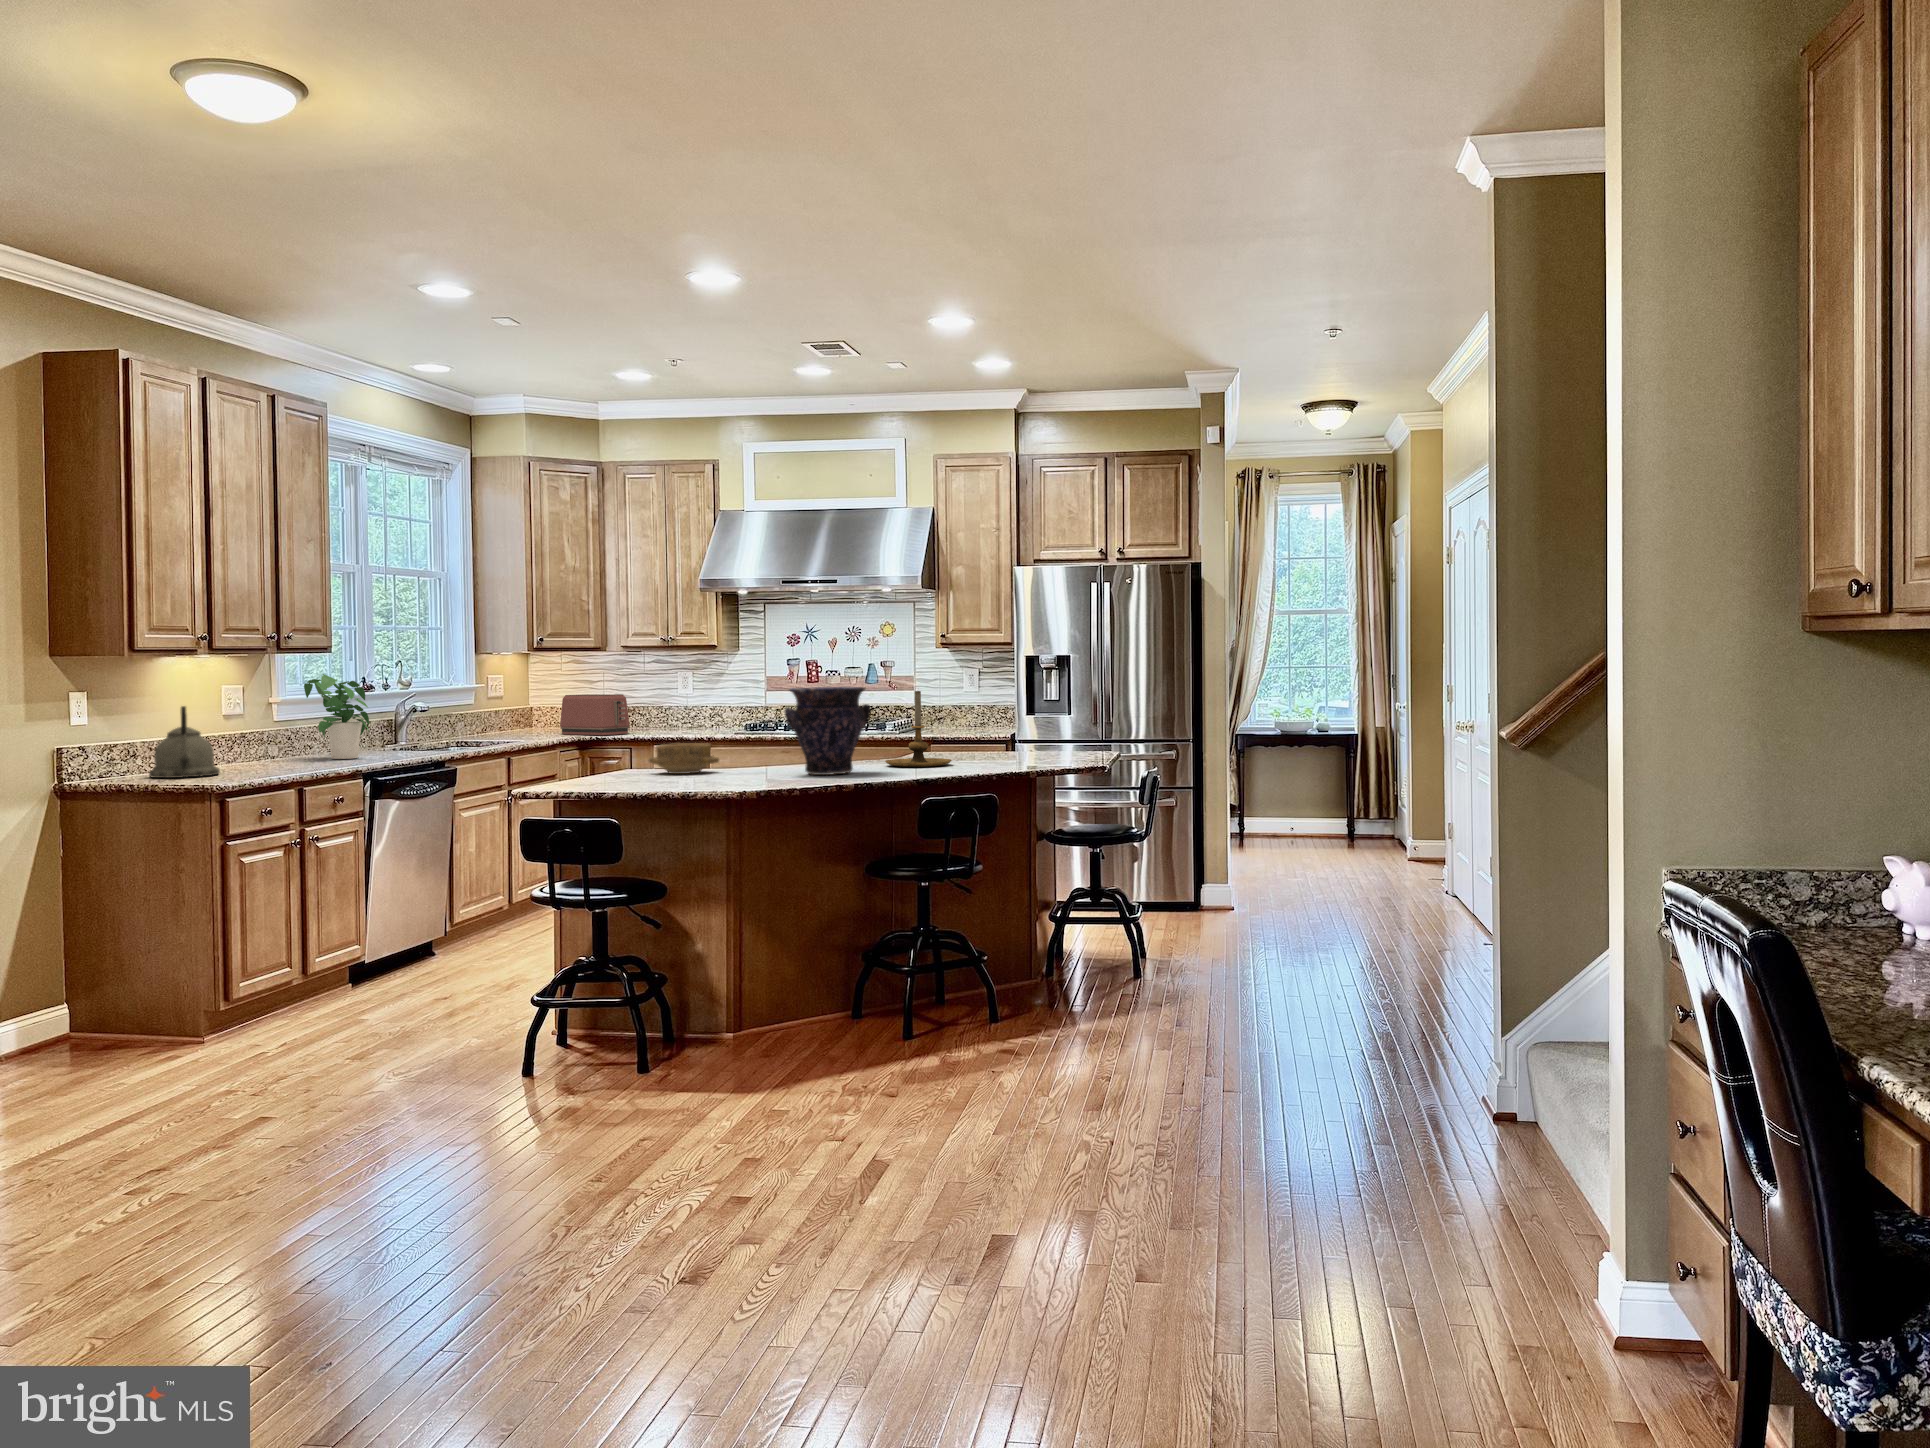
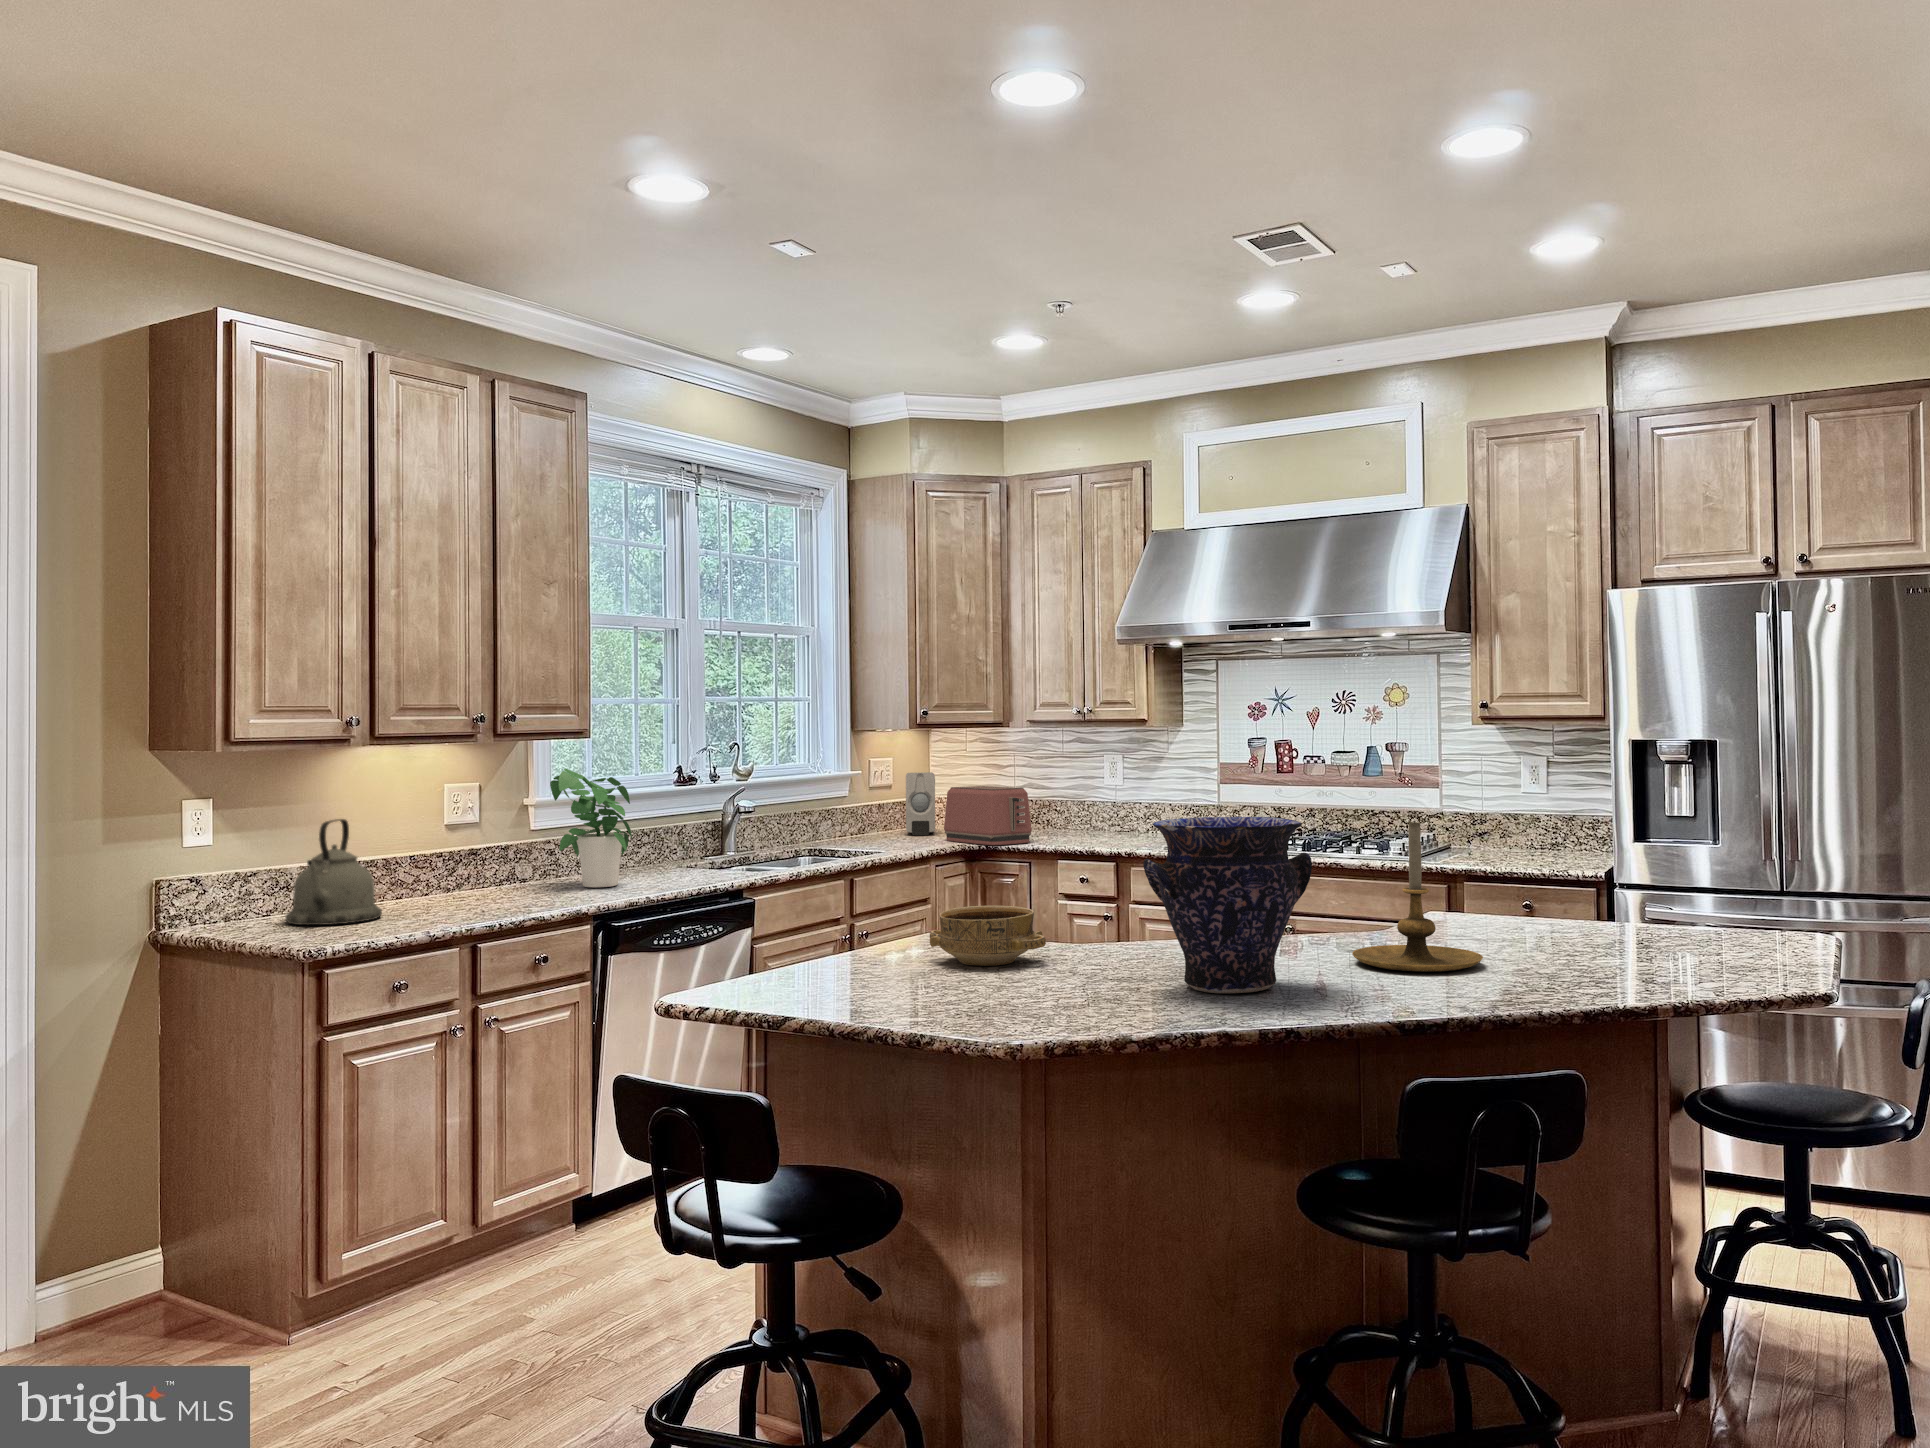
soap dispenser: none [521,685,548,732] -> present [906,772,935,835]

